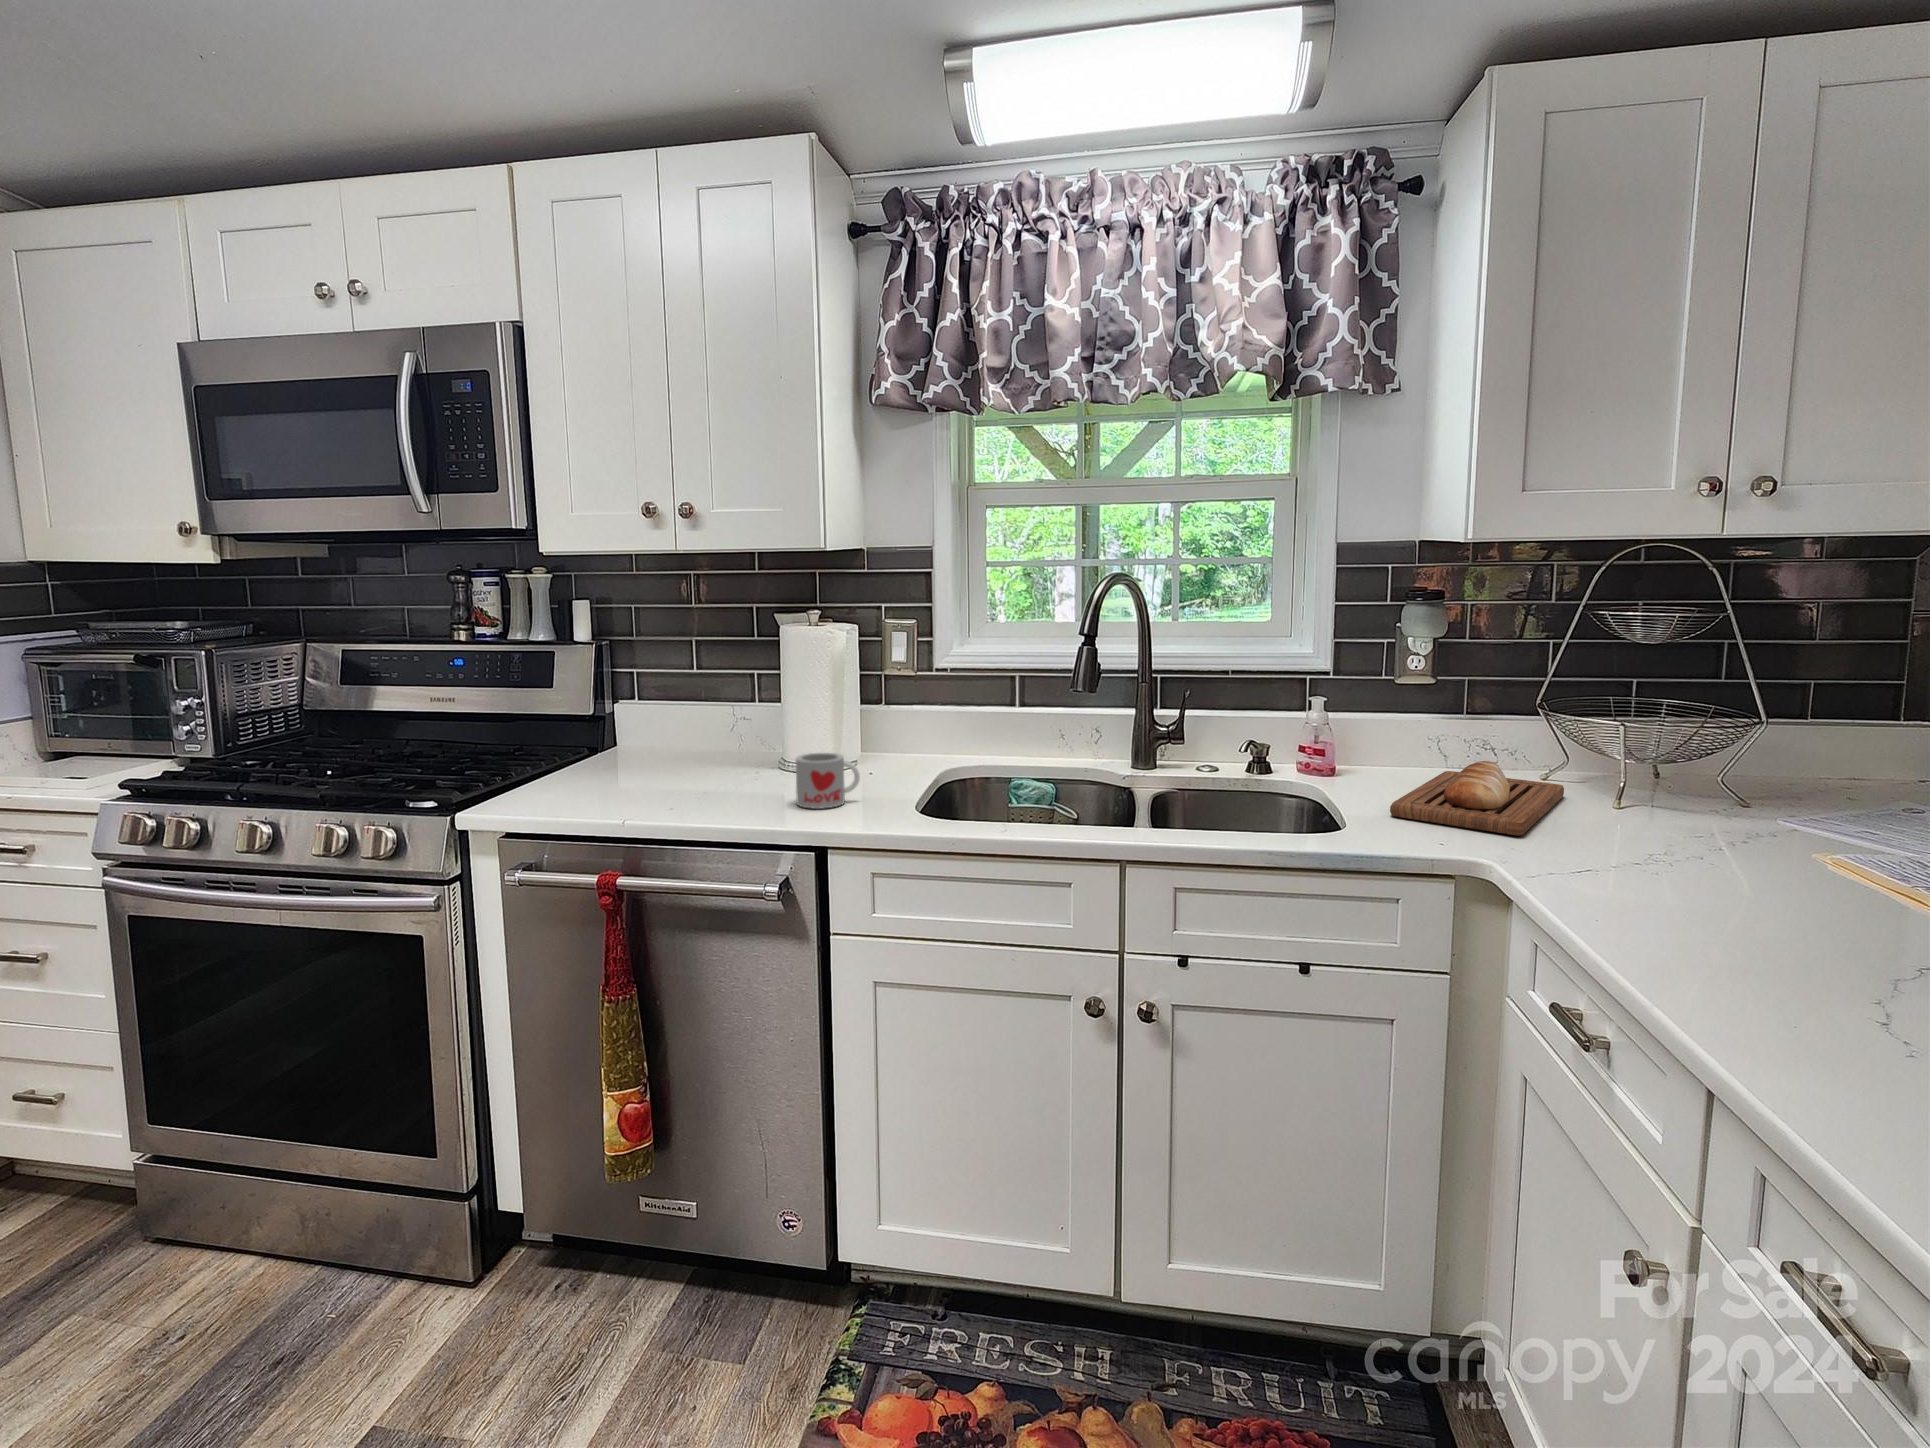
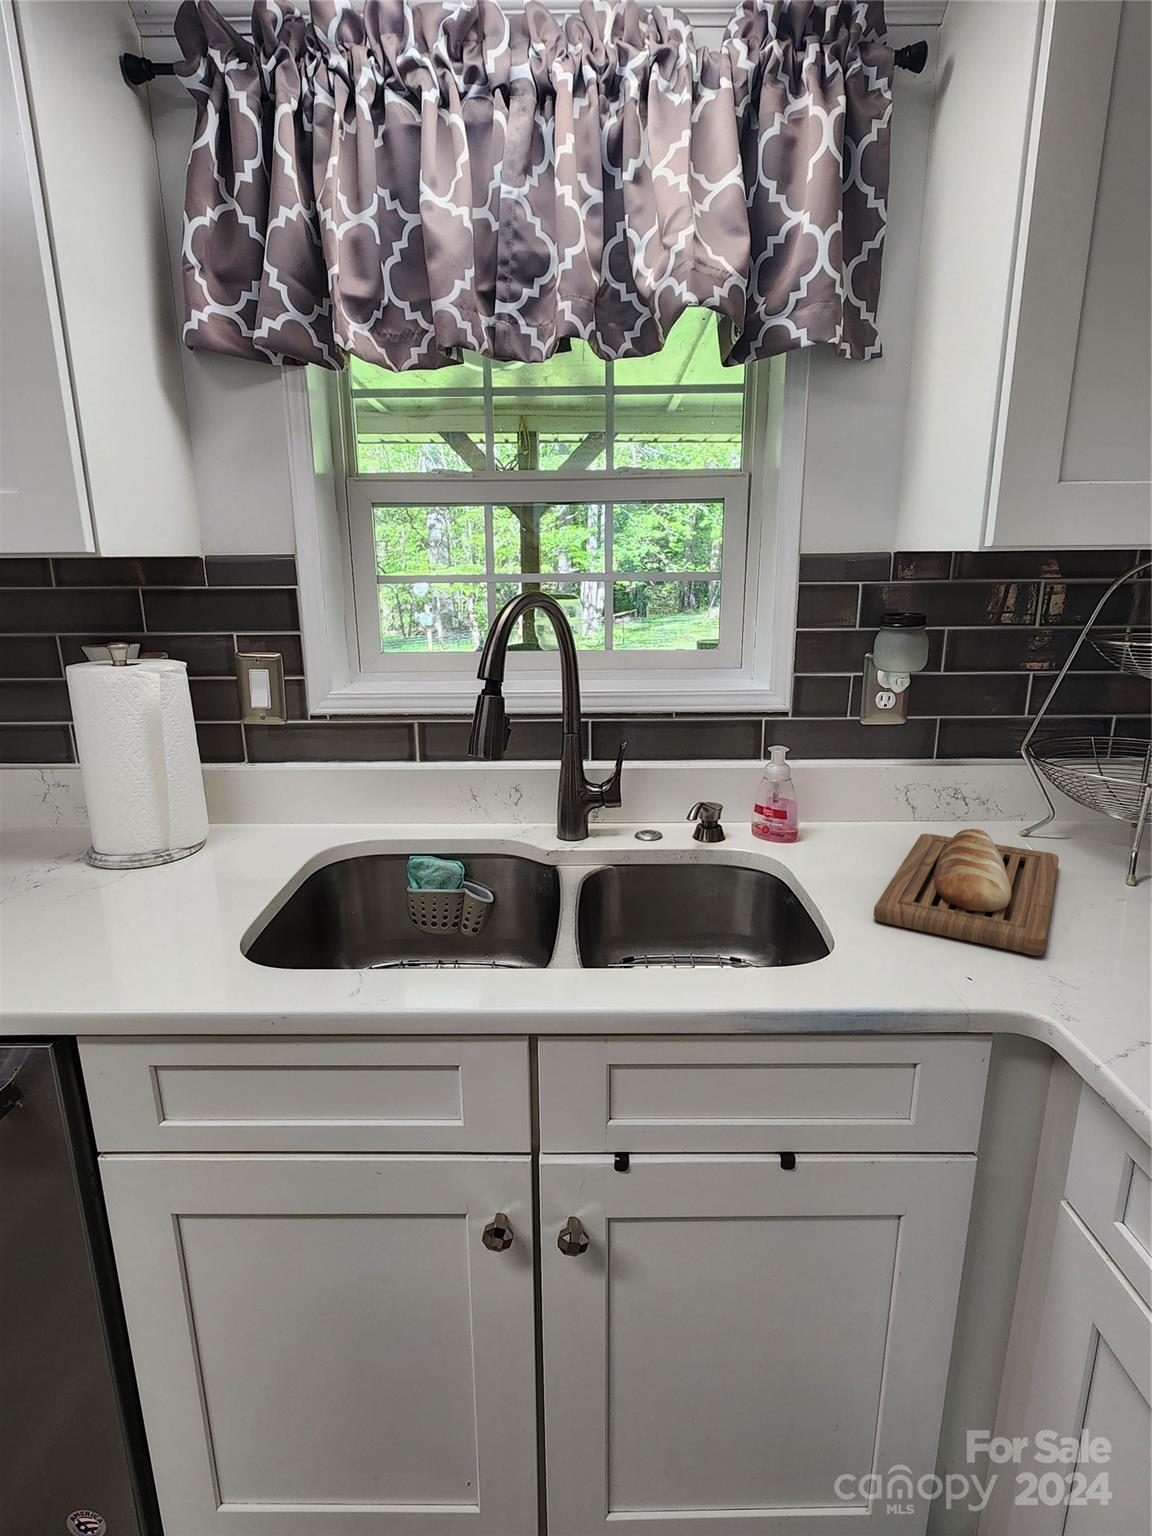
mug: present [796,753,860,809] -> none [46,865,159,957]

